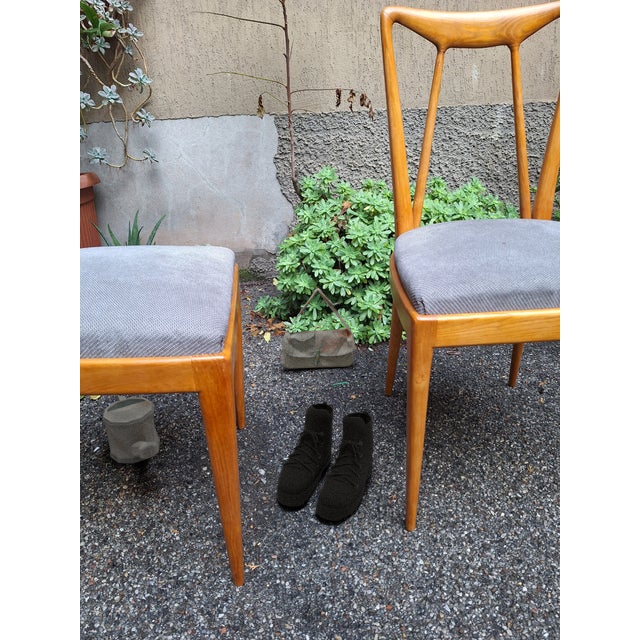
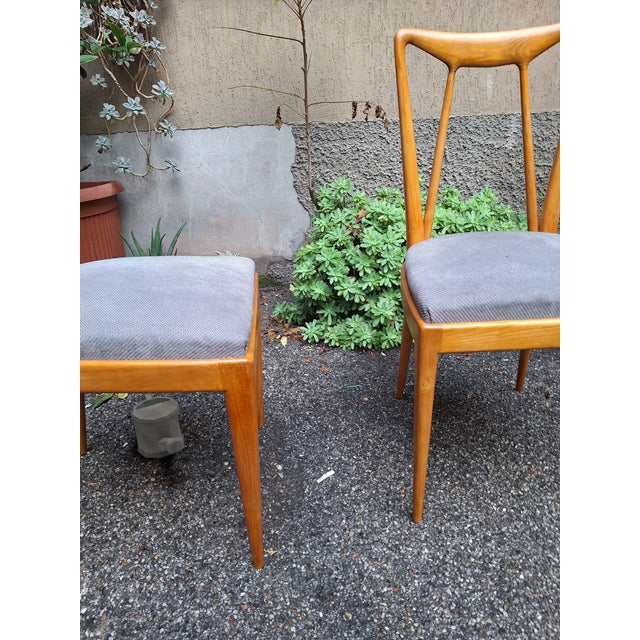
bag: present [281,288,356,368] -> none [297,295,370,372]
boots: present [277,401,374,521] -> none [293,402,384,513]

